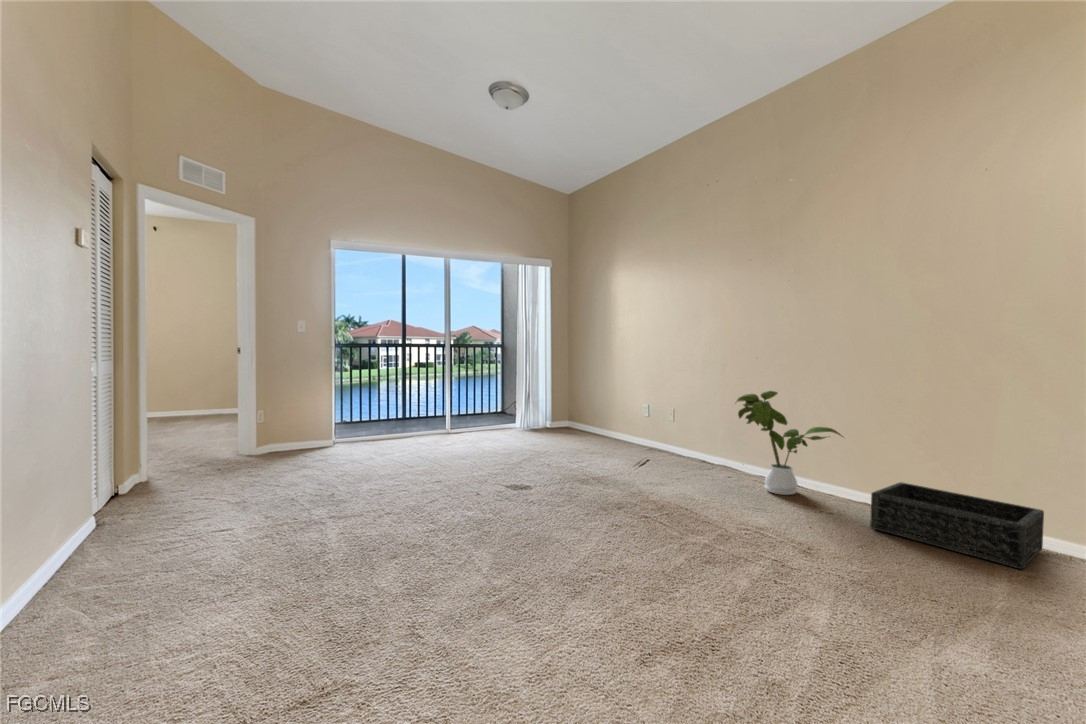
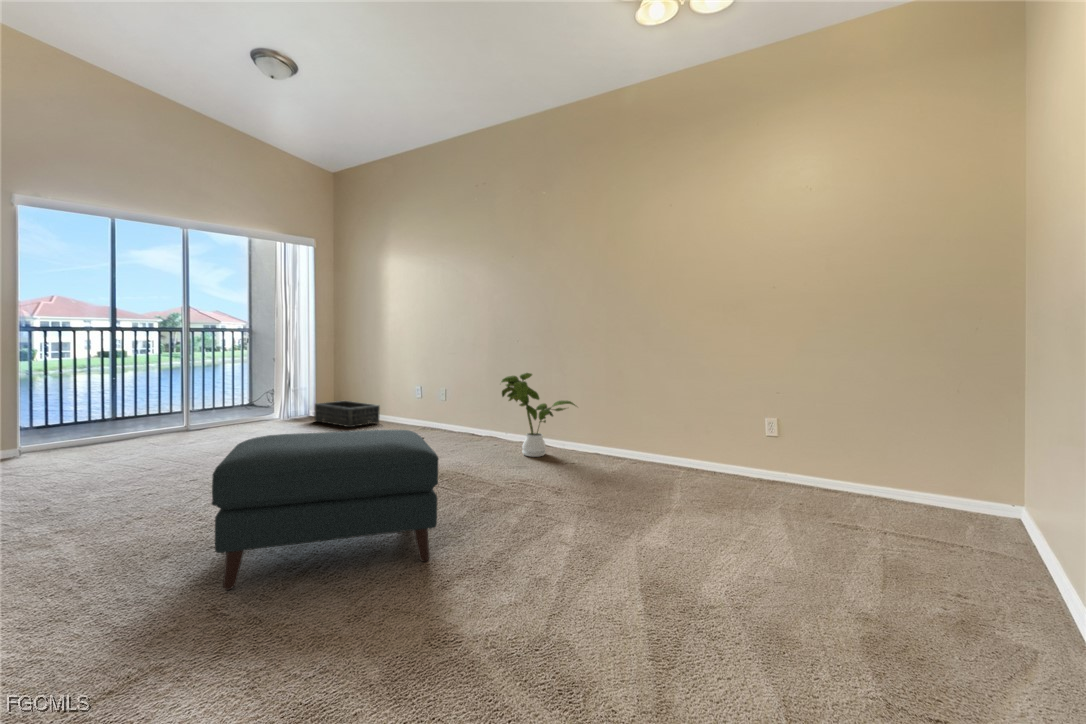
ottoman: none [416,449,643,618] -> present [212,430,438,590]
basket: present [870,482,1044,569] -> present [315,401,380,427]

